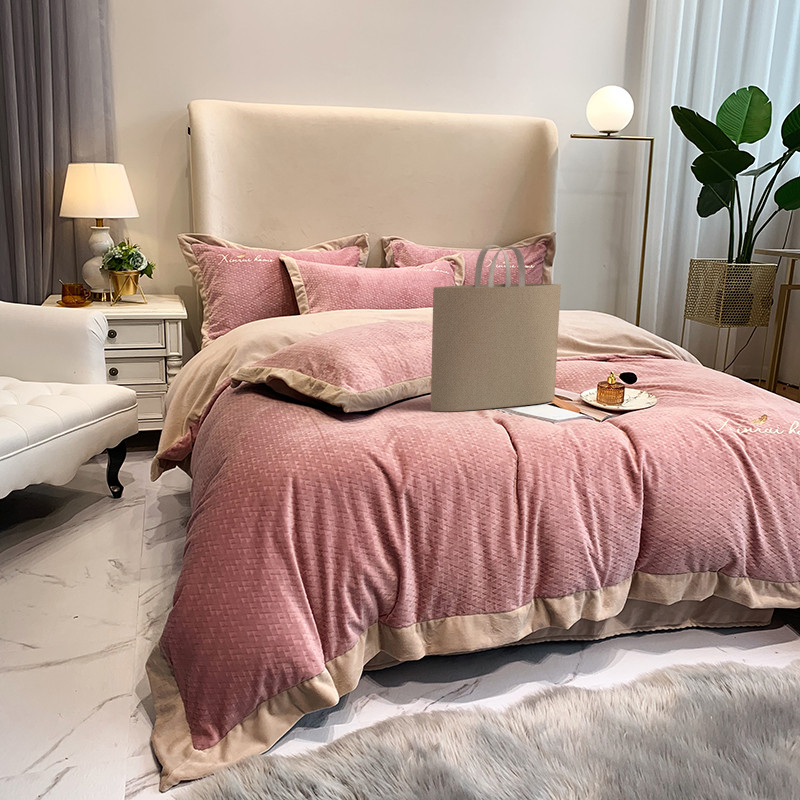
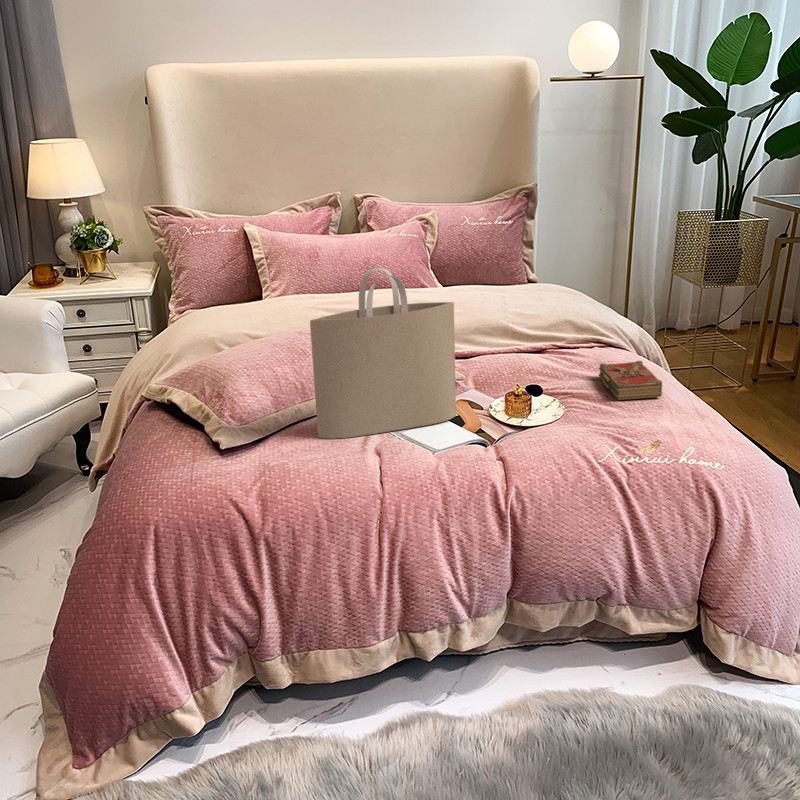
book: none [663,366,735,393] -> present [599,361,662,400]

